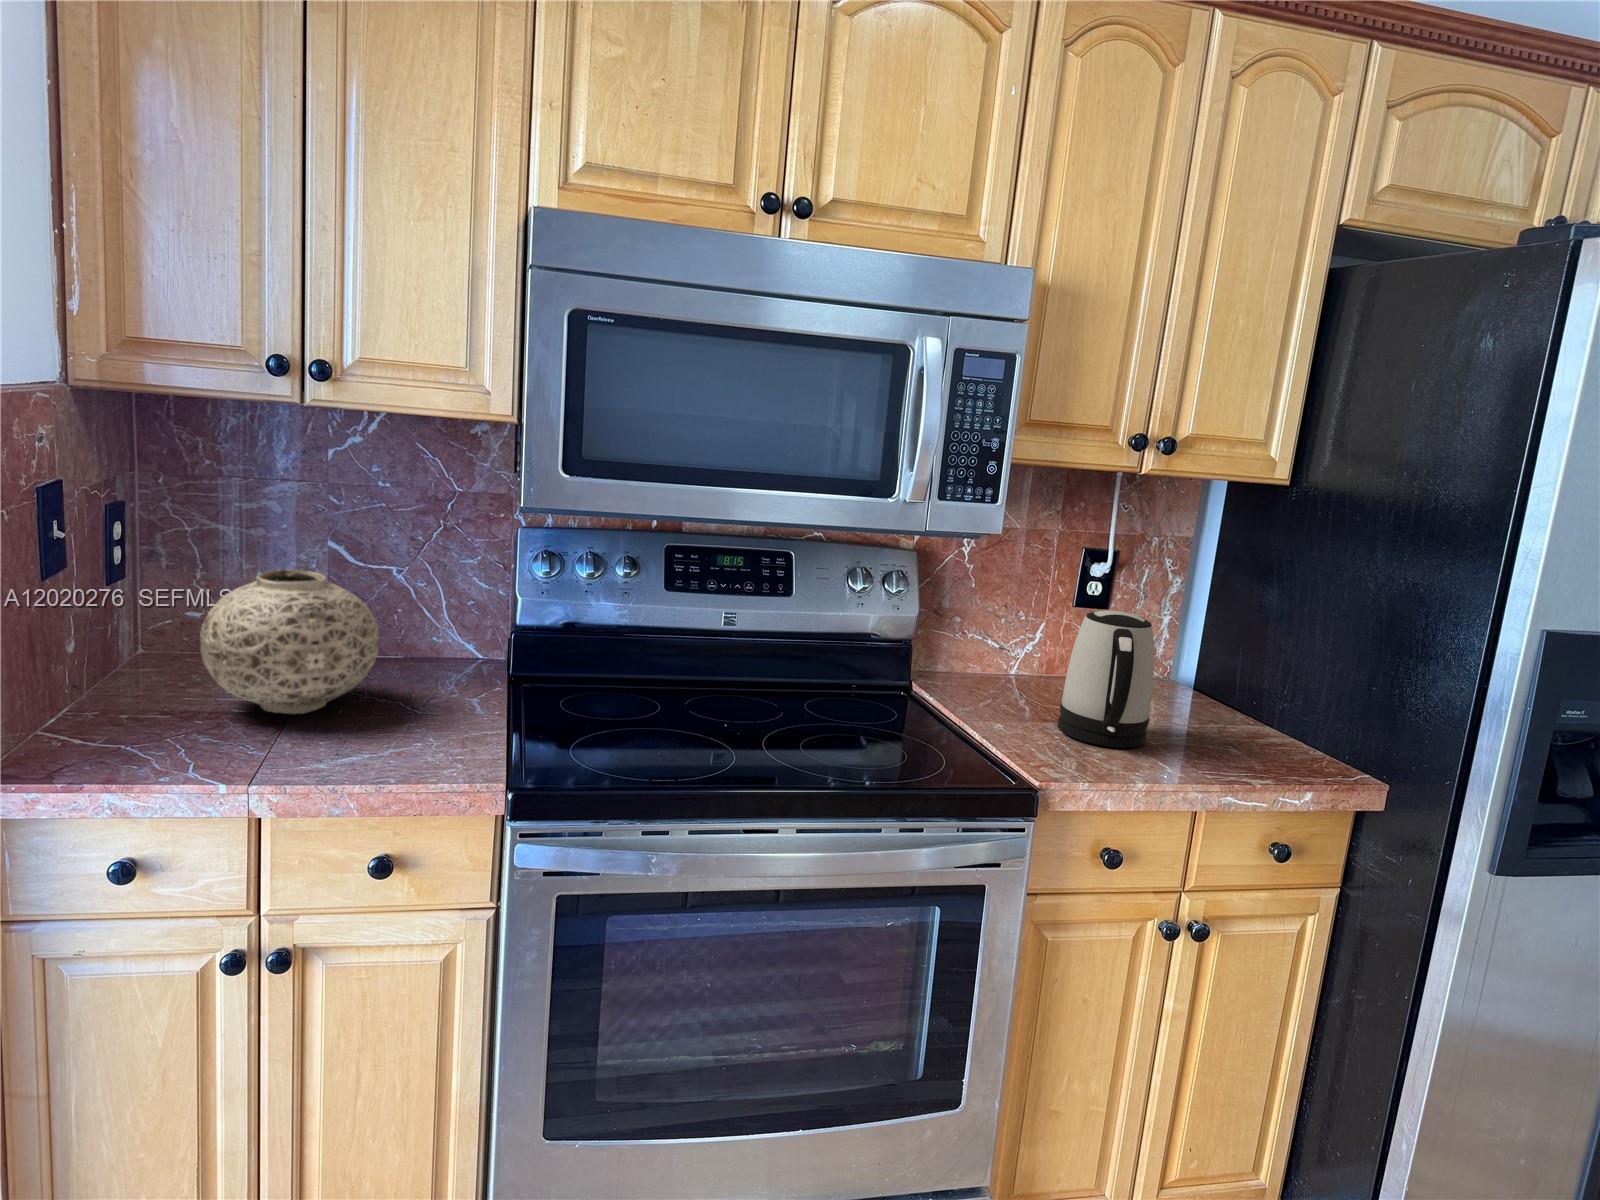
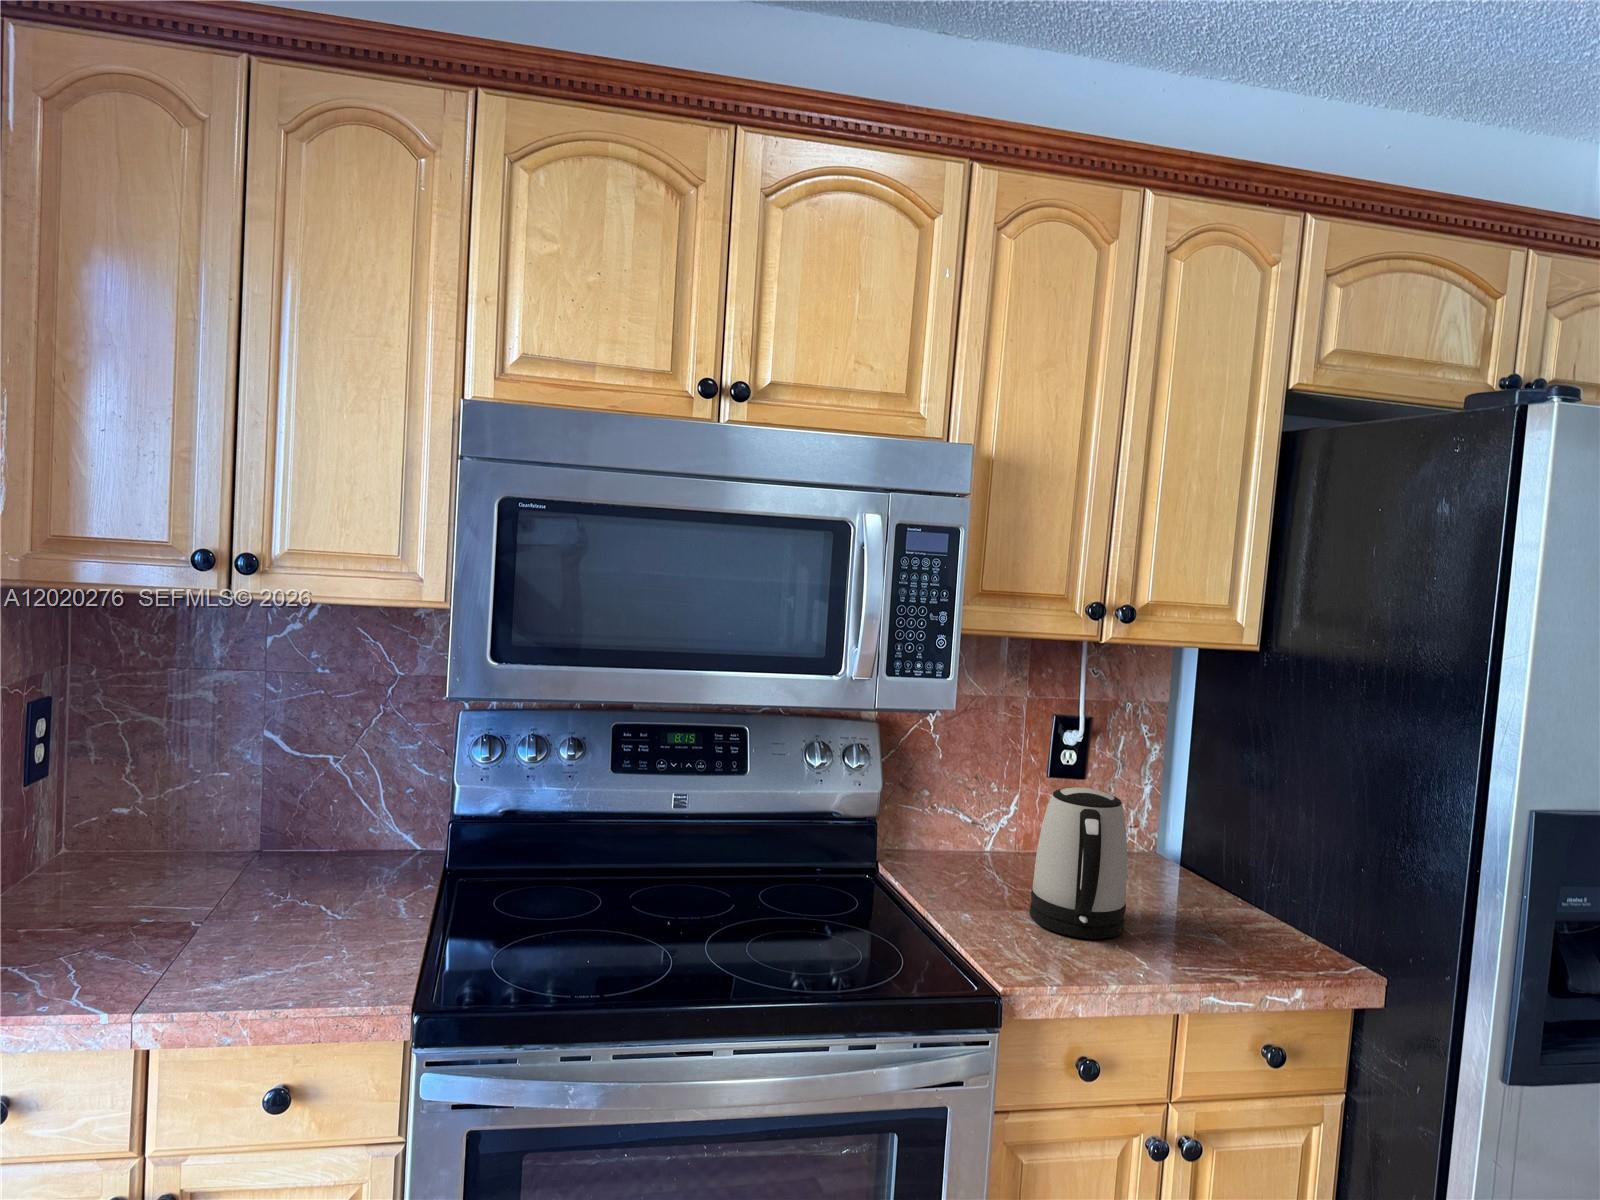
vase: present [200,569,379,714] -> none [109,766,302,922]

